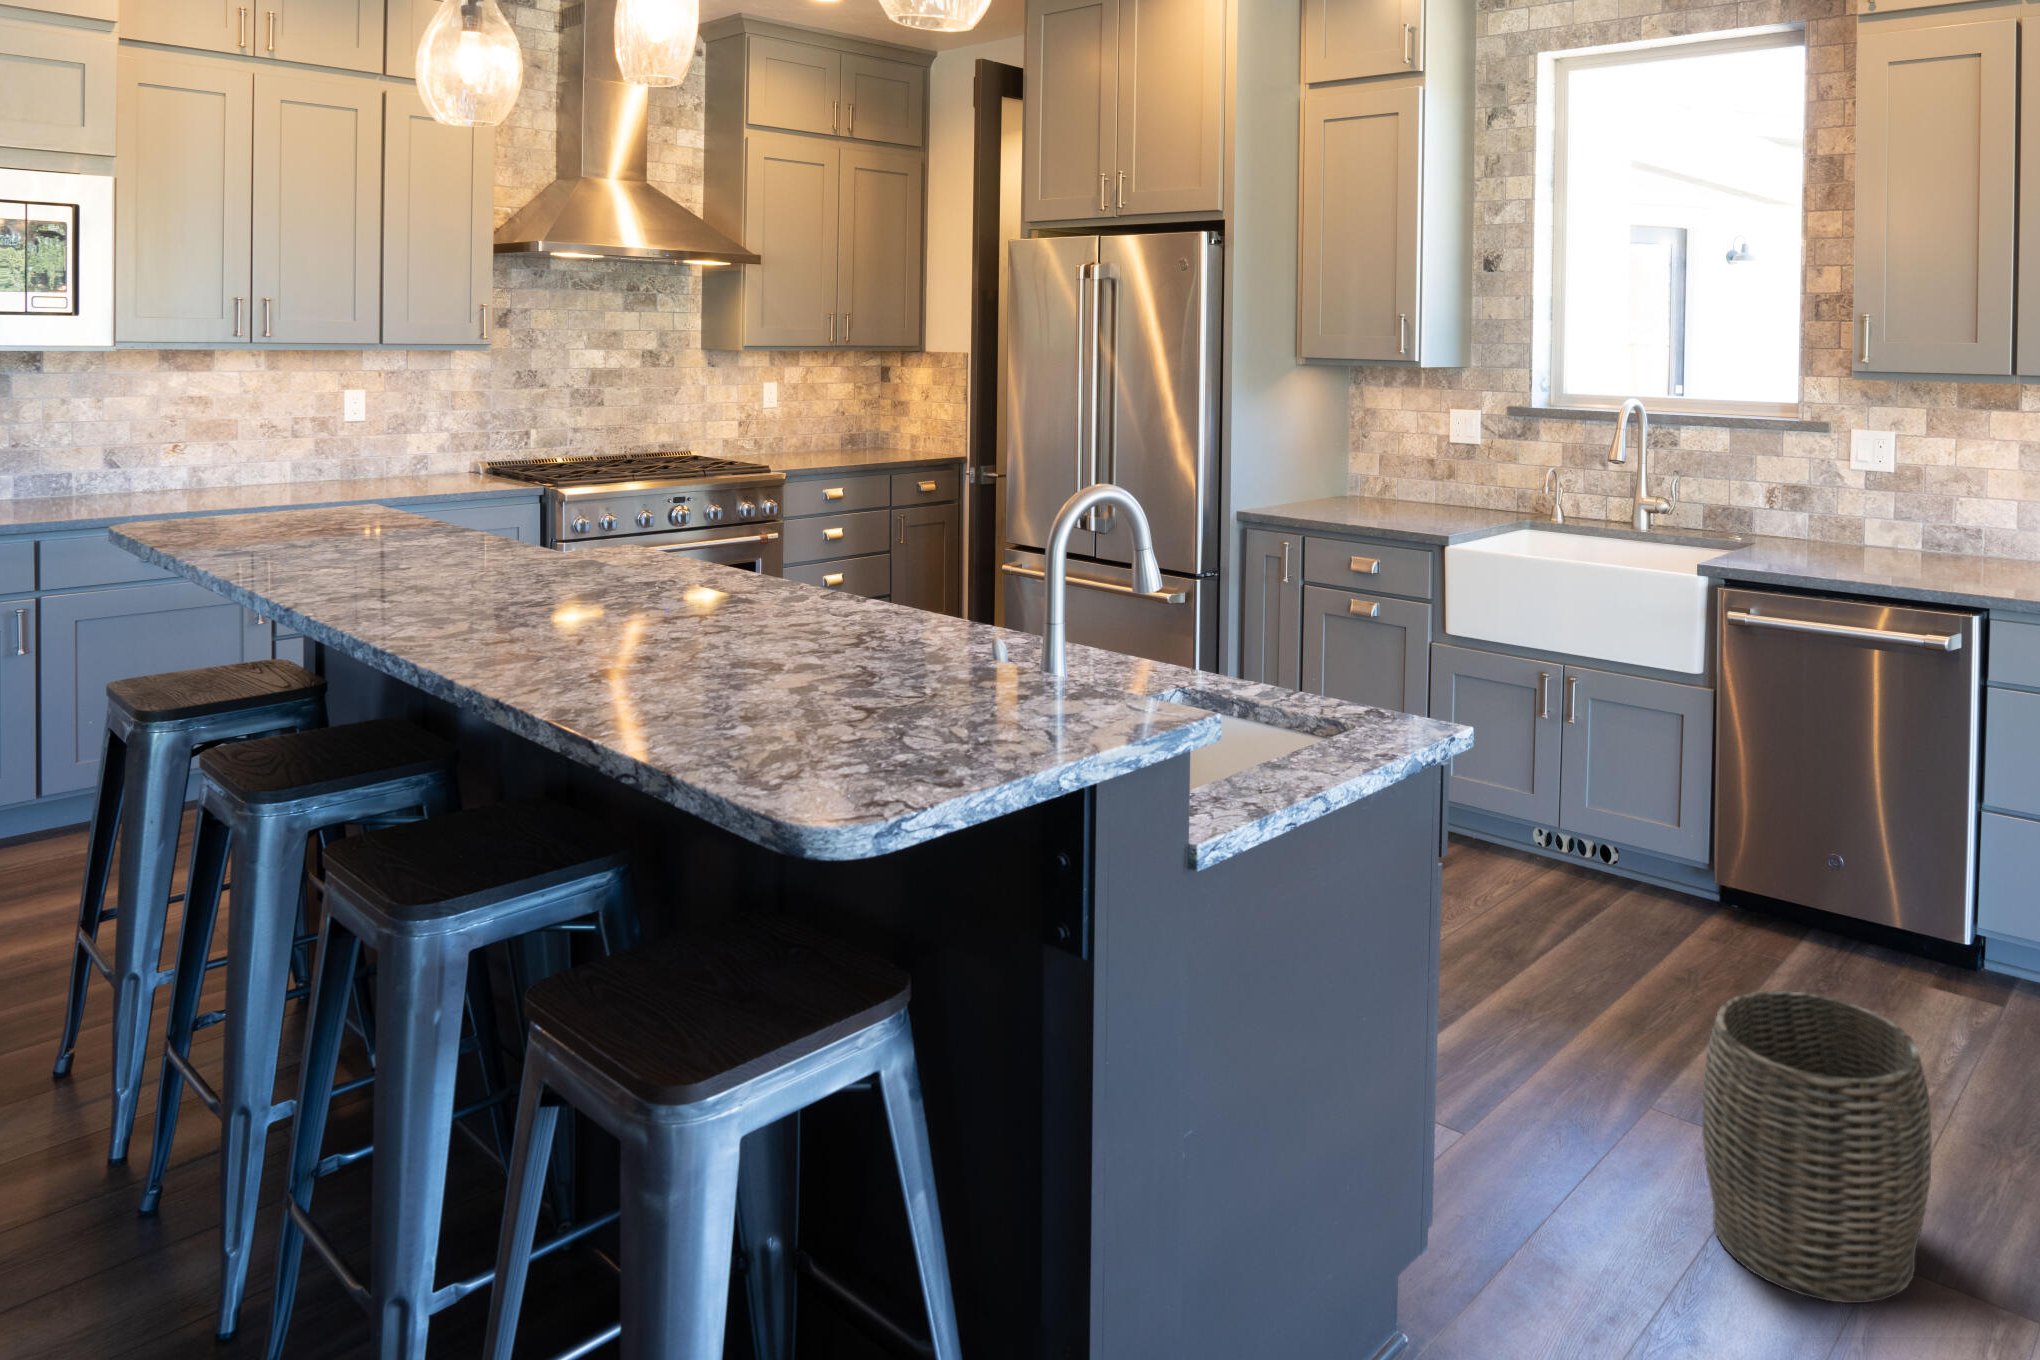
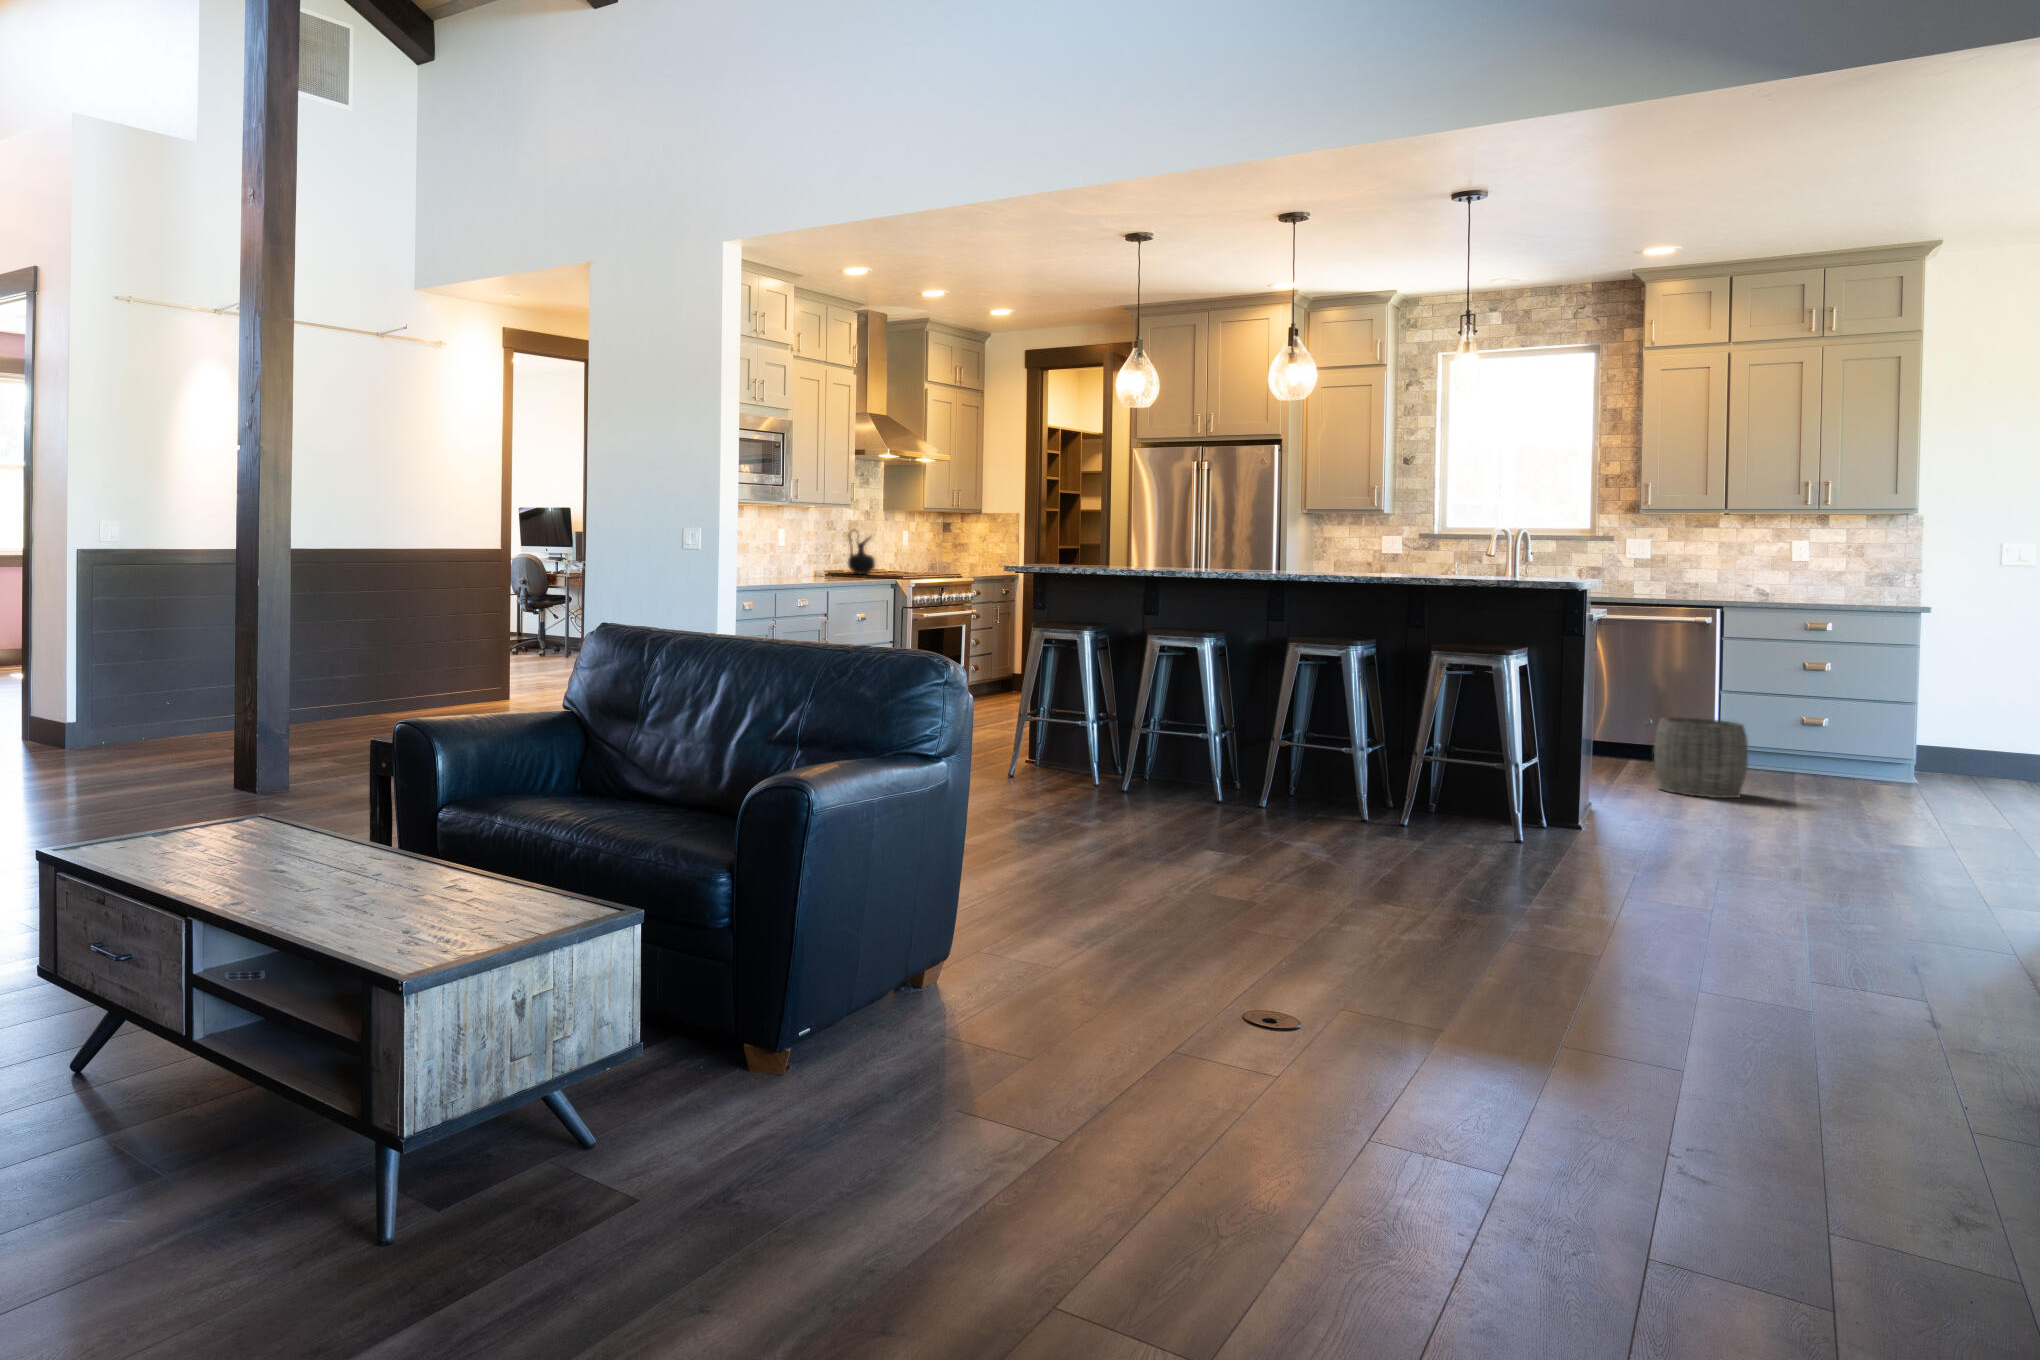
ceramic jug: none [395,406,457,498] -> present [848,531,875,575]

